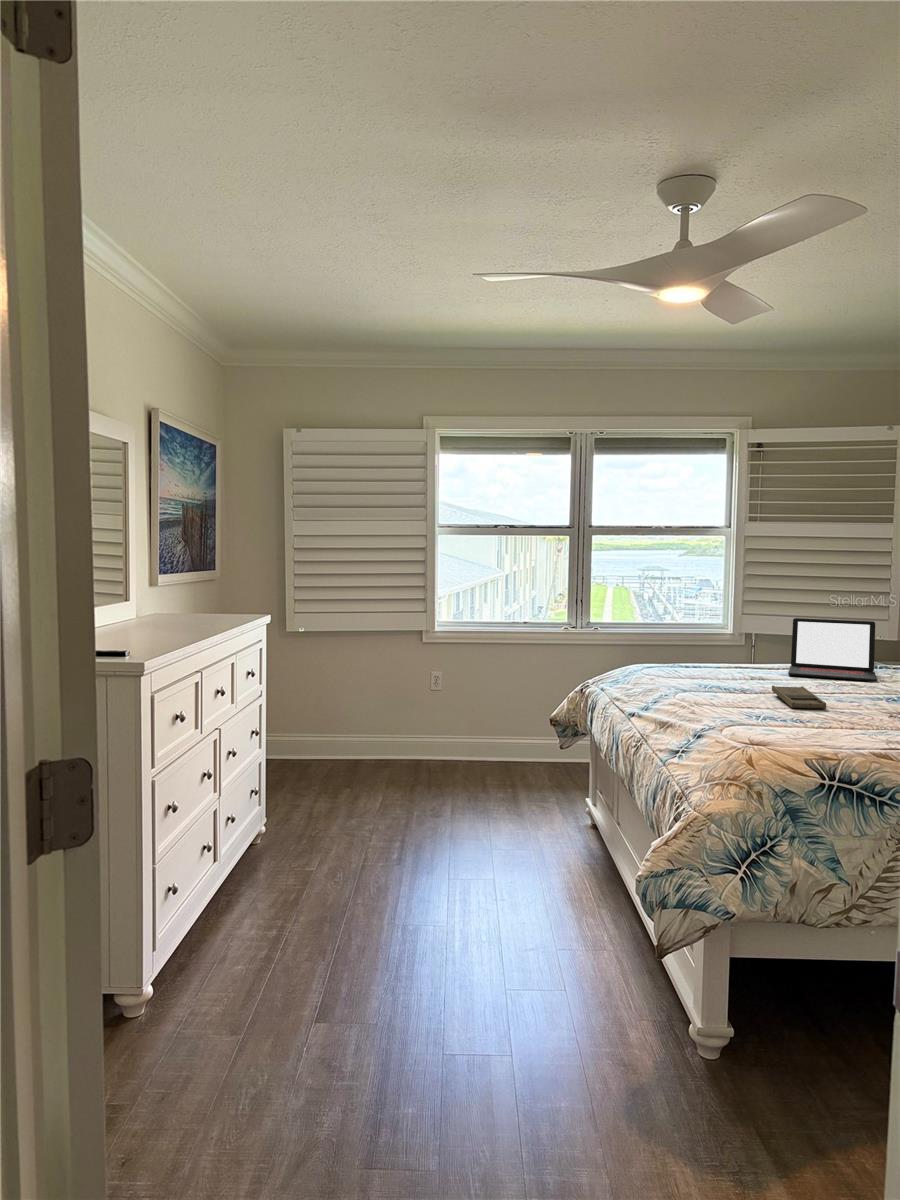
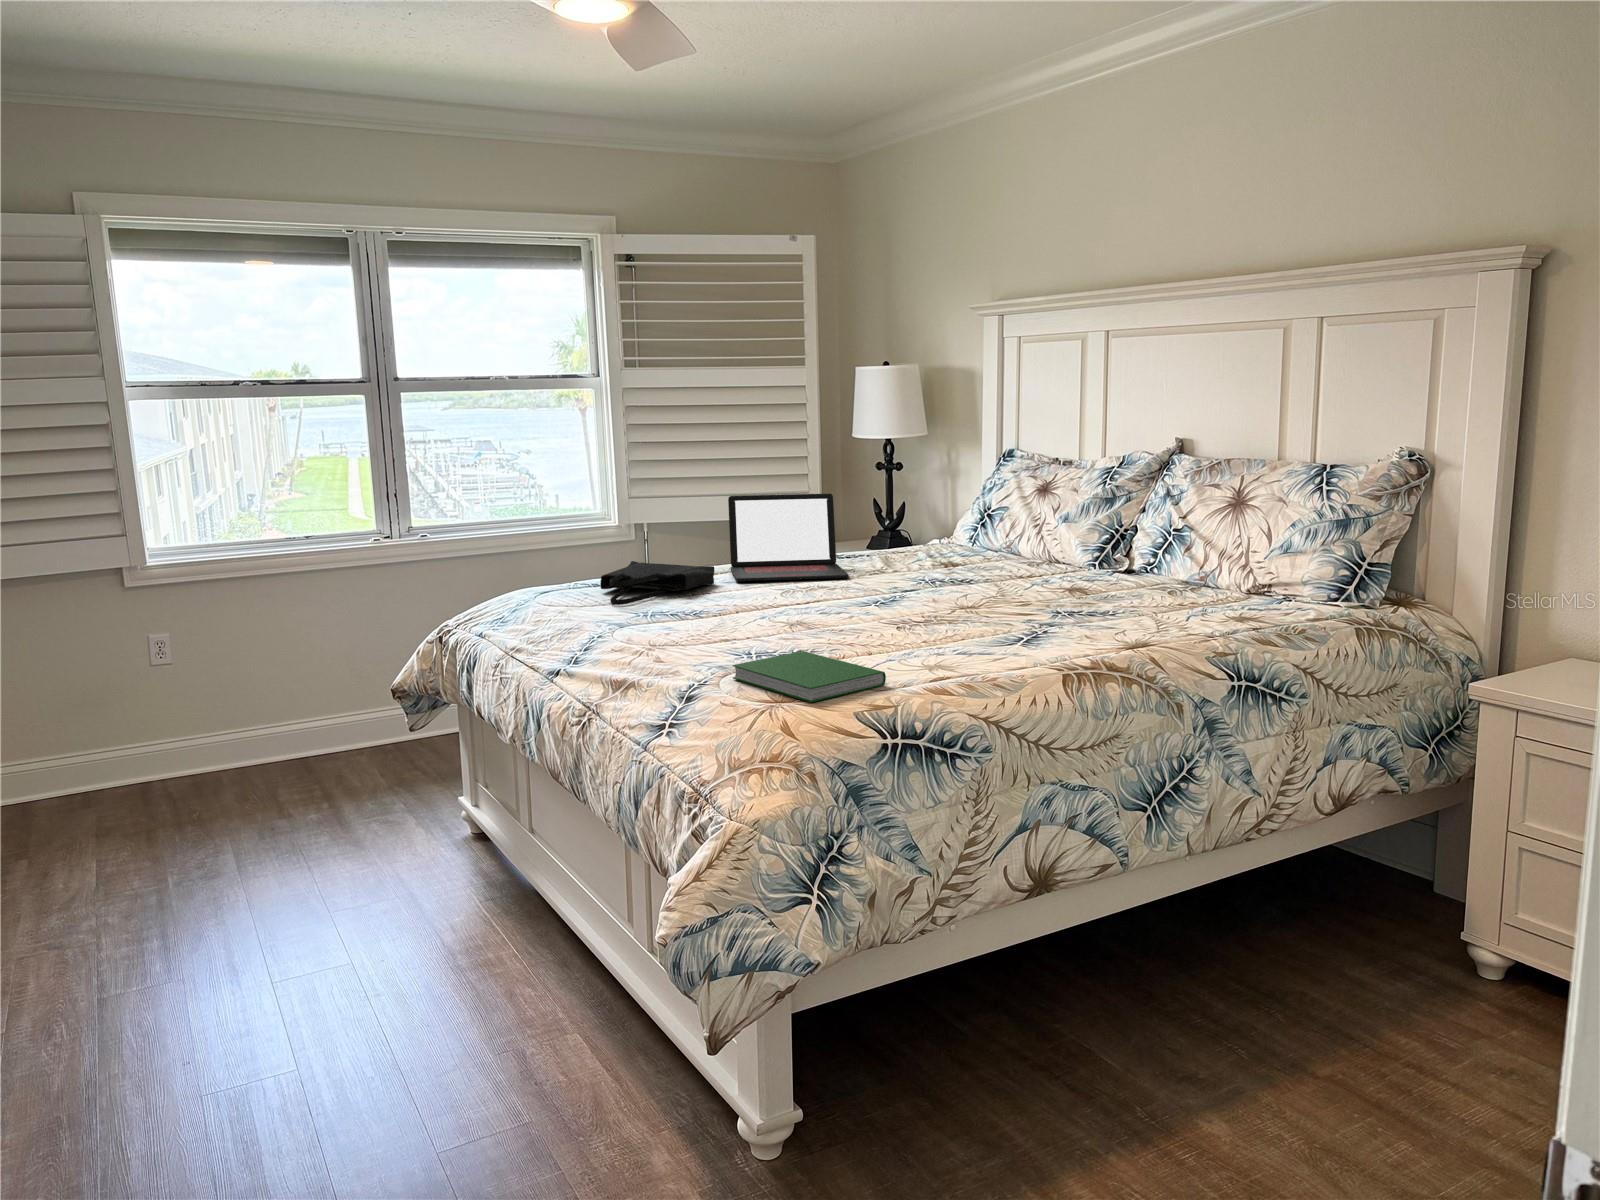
tote bag: none [692,655,773,679] -> present [601,561,714,605]
tray: present [772,686,826,709] -> none [738,599,823,633]
hardcover book: none [735,718,843,749] -> present [732,651,886,702]

